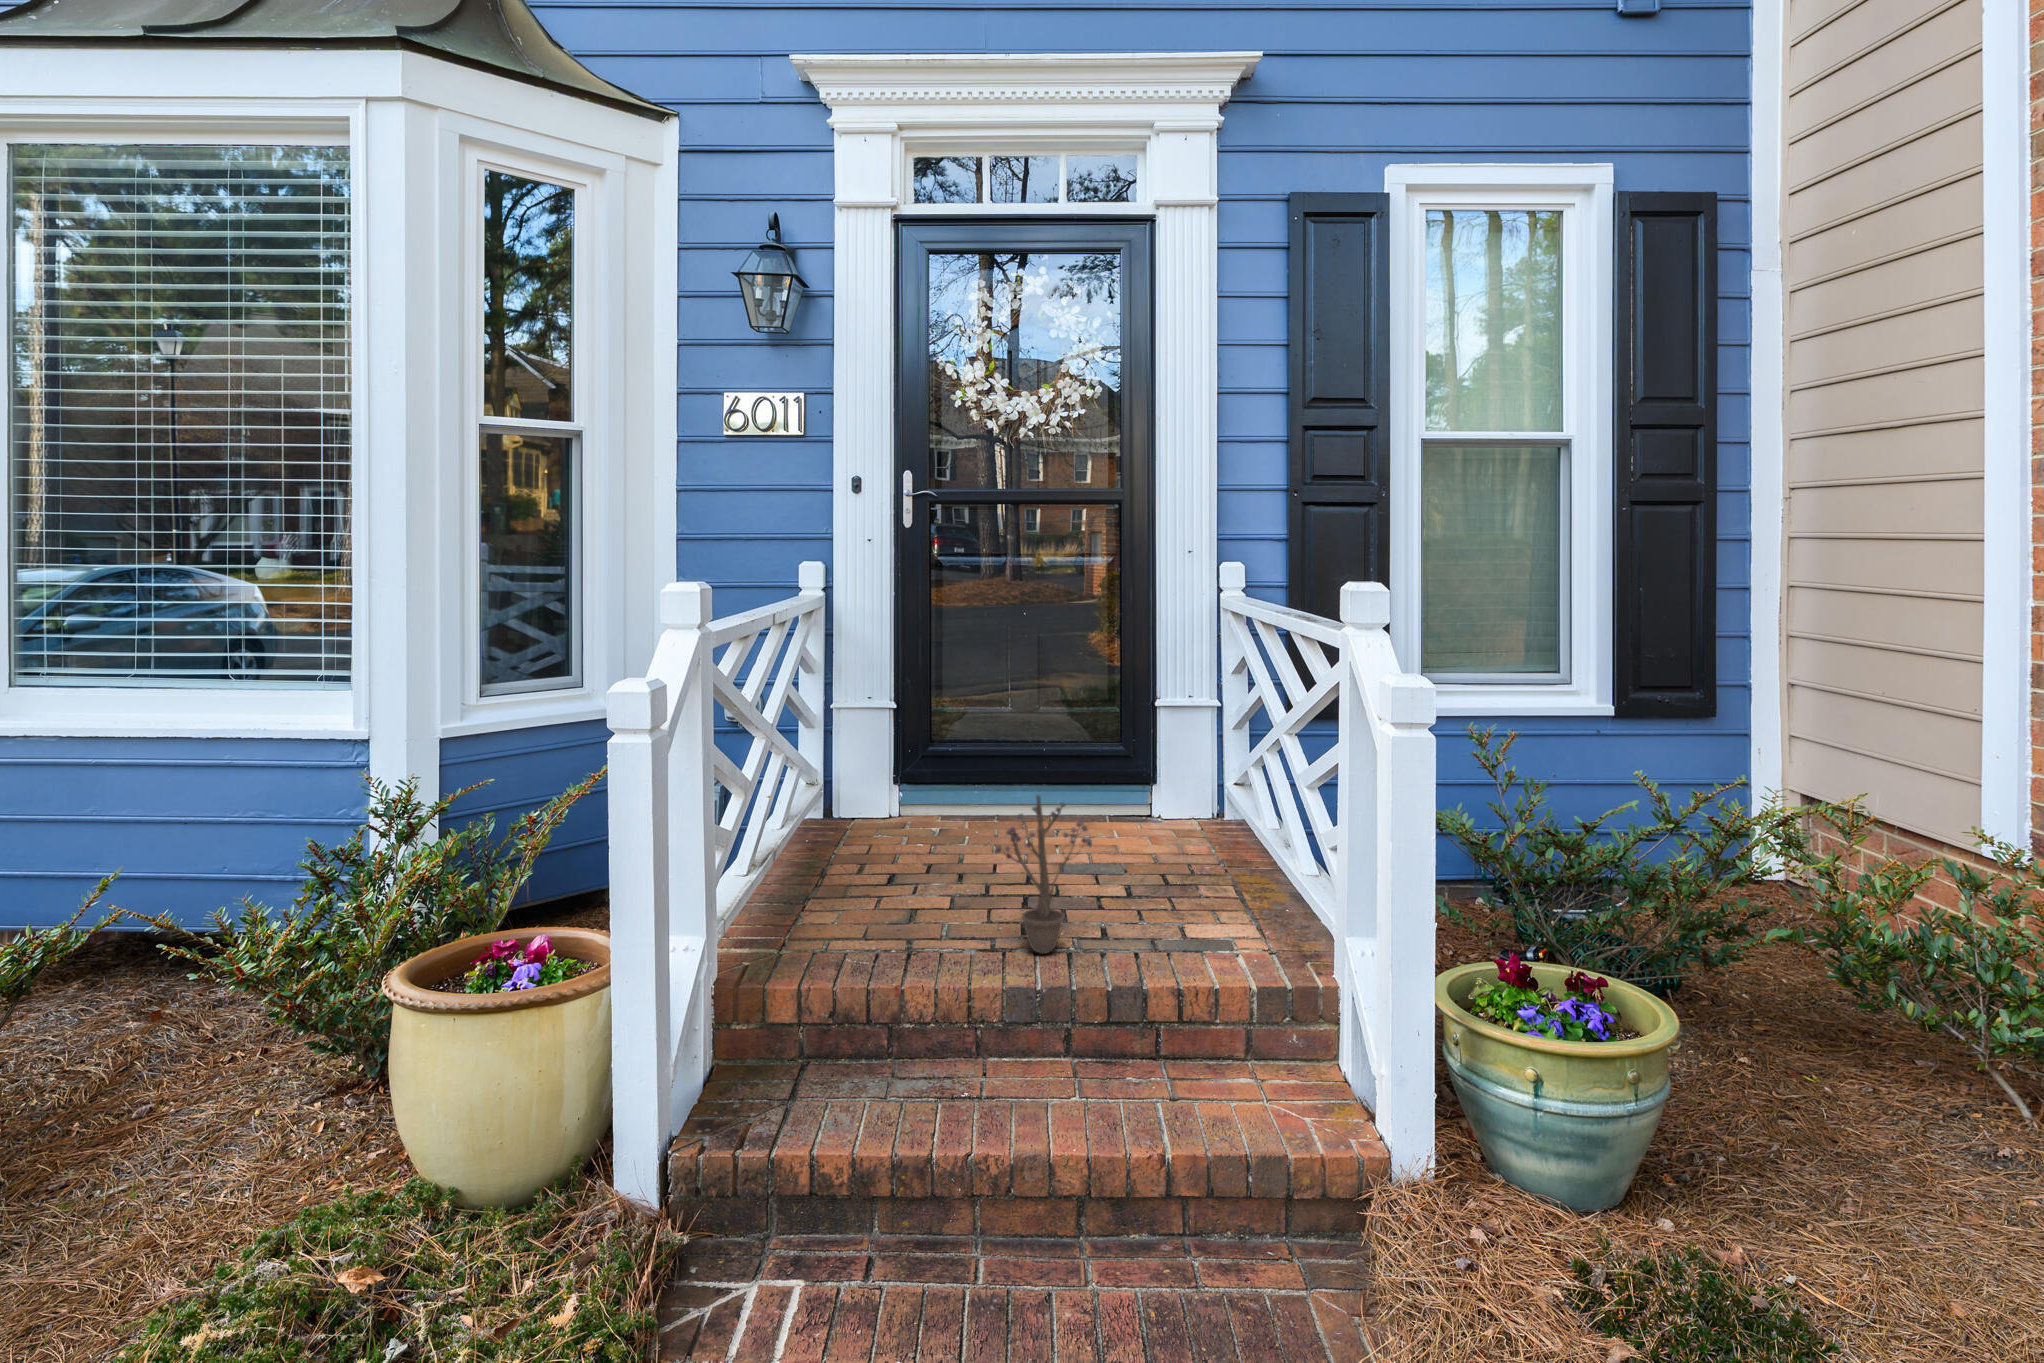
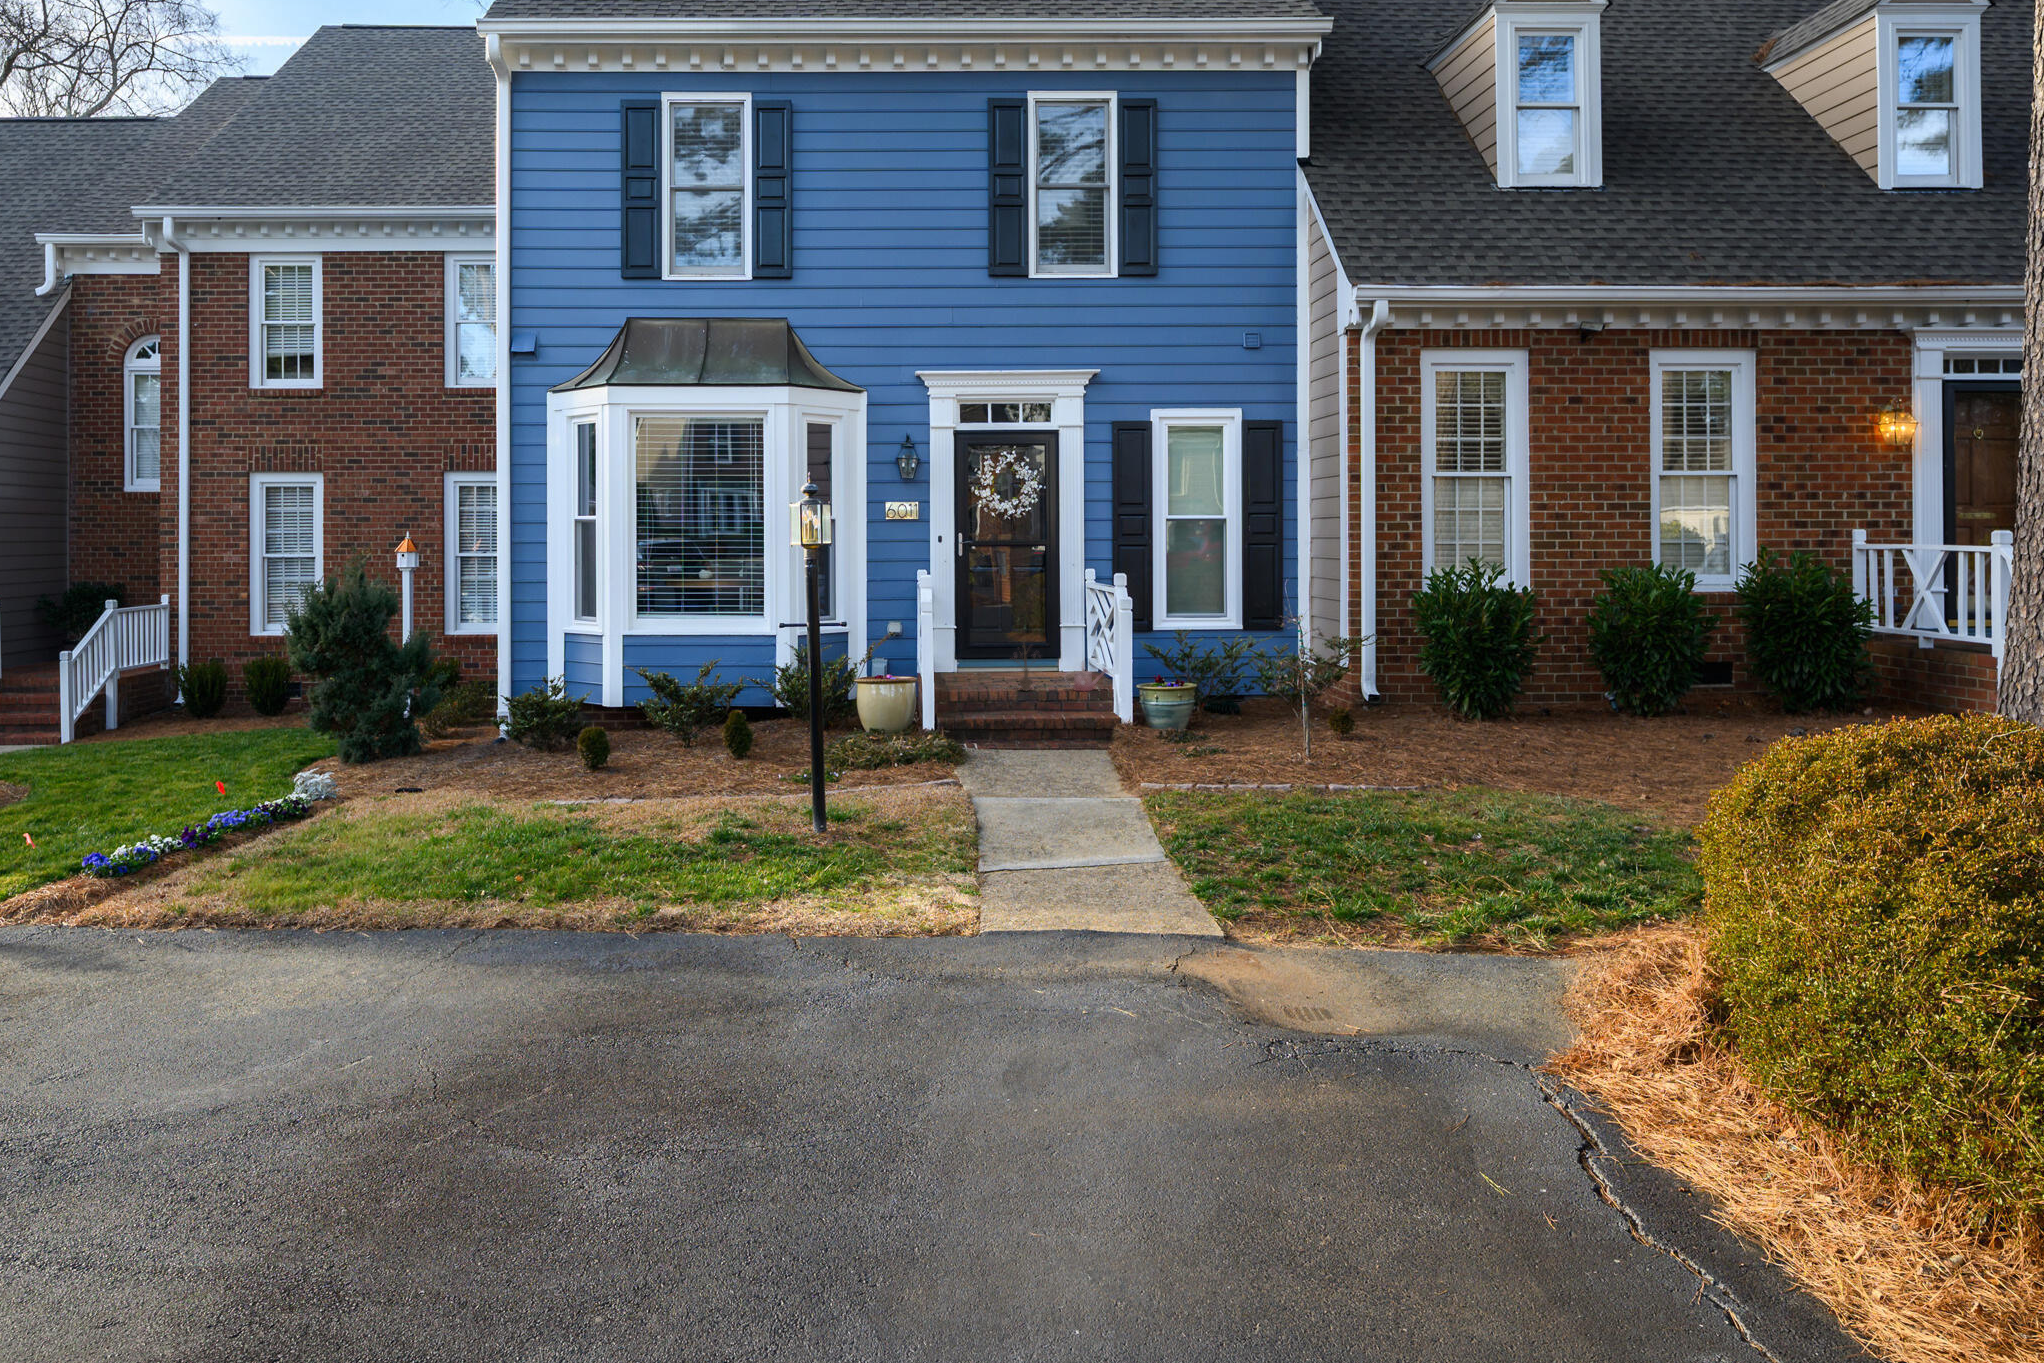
watering can: none [1165,856,1309,959] -> present [1073,663,1108,691]

